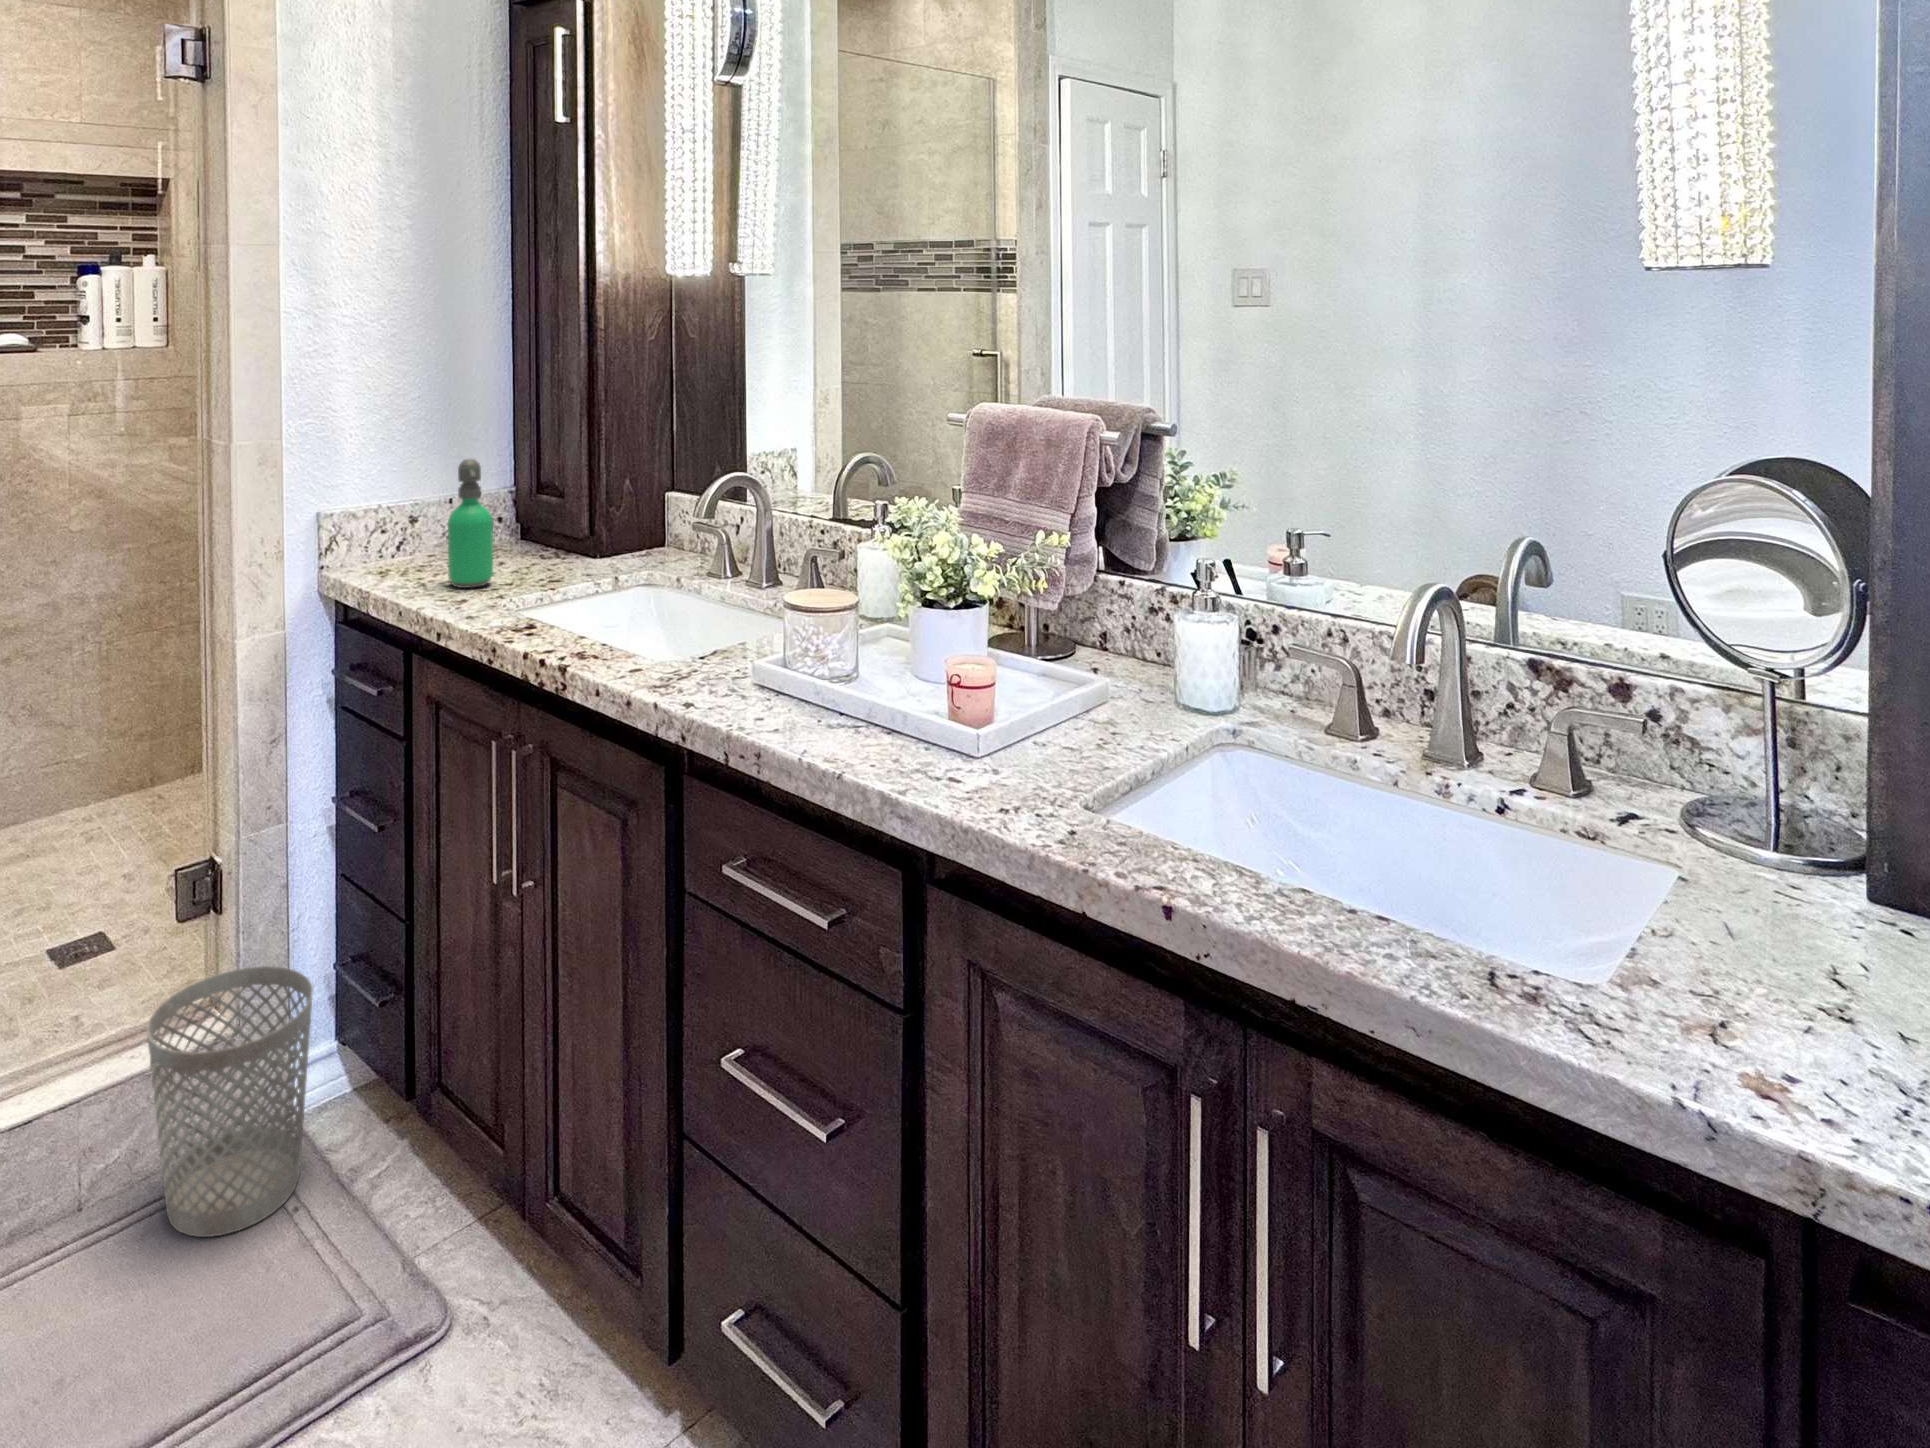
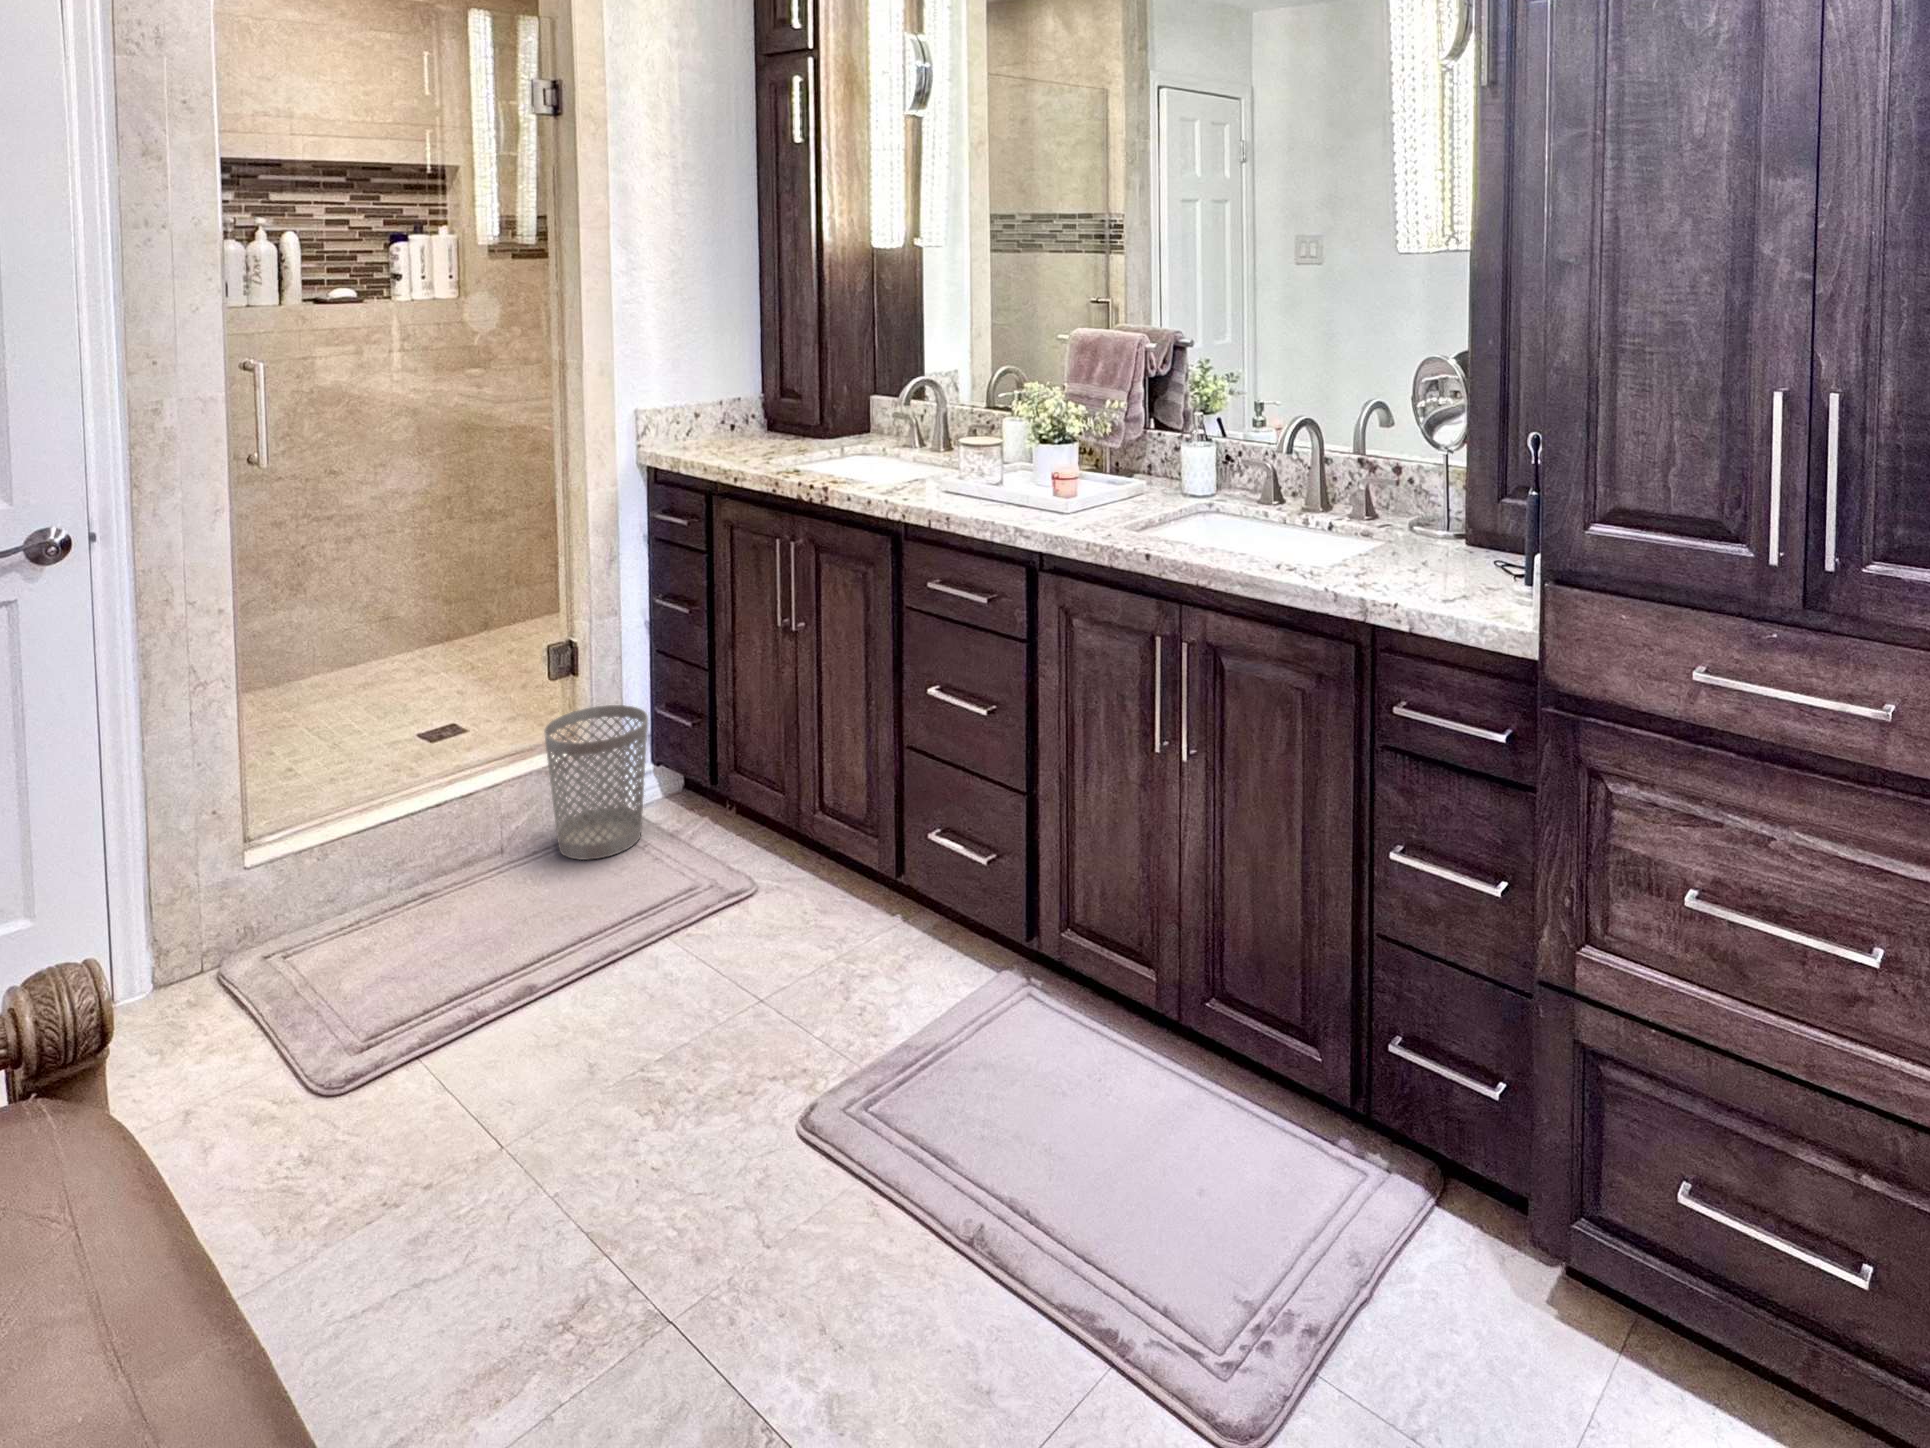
soap dispenser: present [448,459,493,588] -> none [728,370,758,455]

